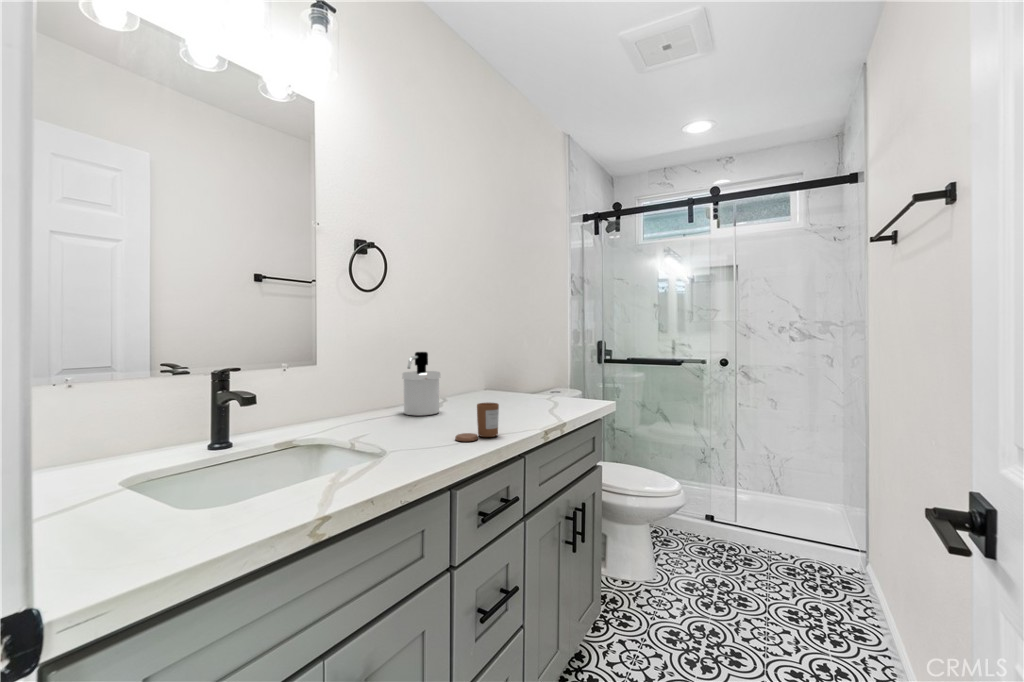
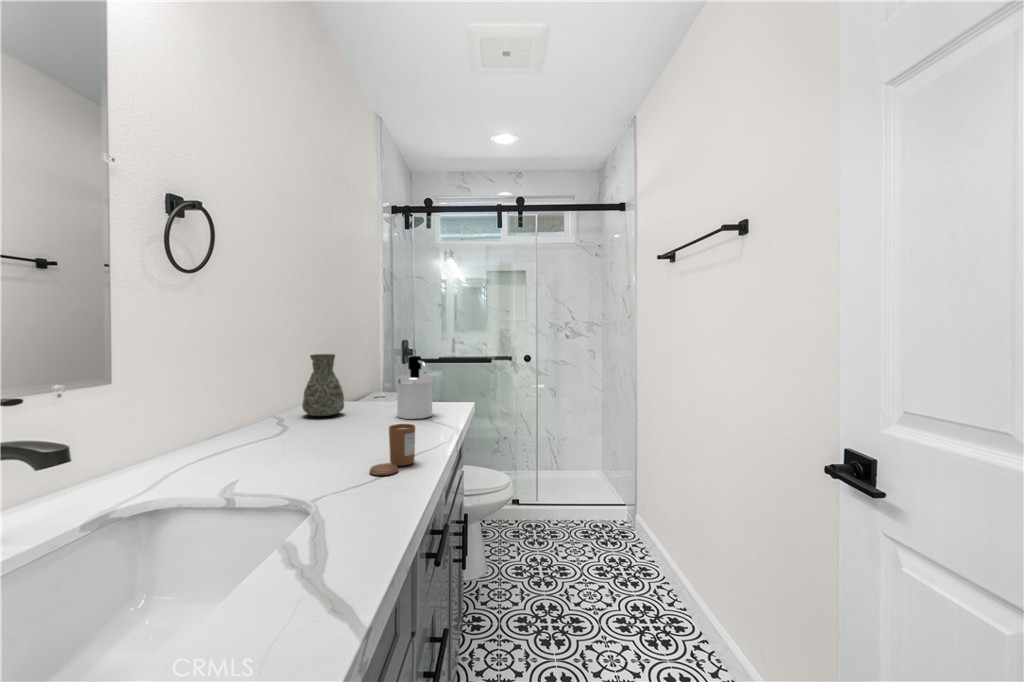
decorative vase: none [466,348,498,399] -> present [302,354,344,416]
soap dispenser: present [402,352,440,415] -> present [396,356,434,419]

